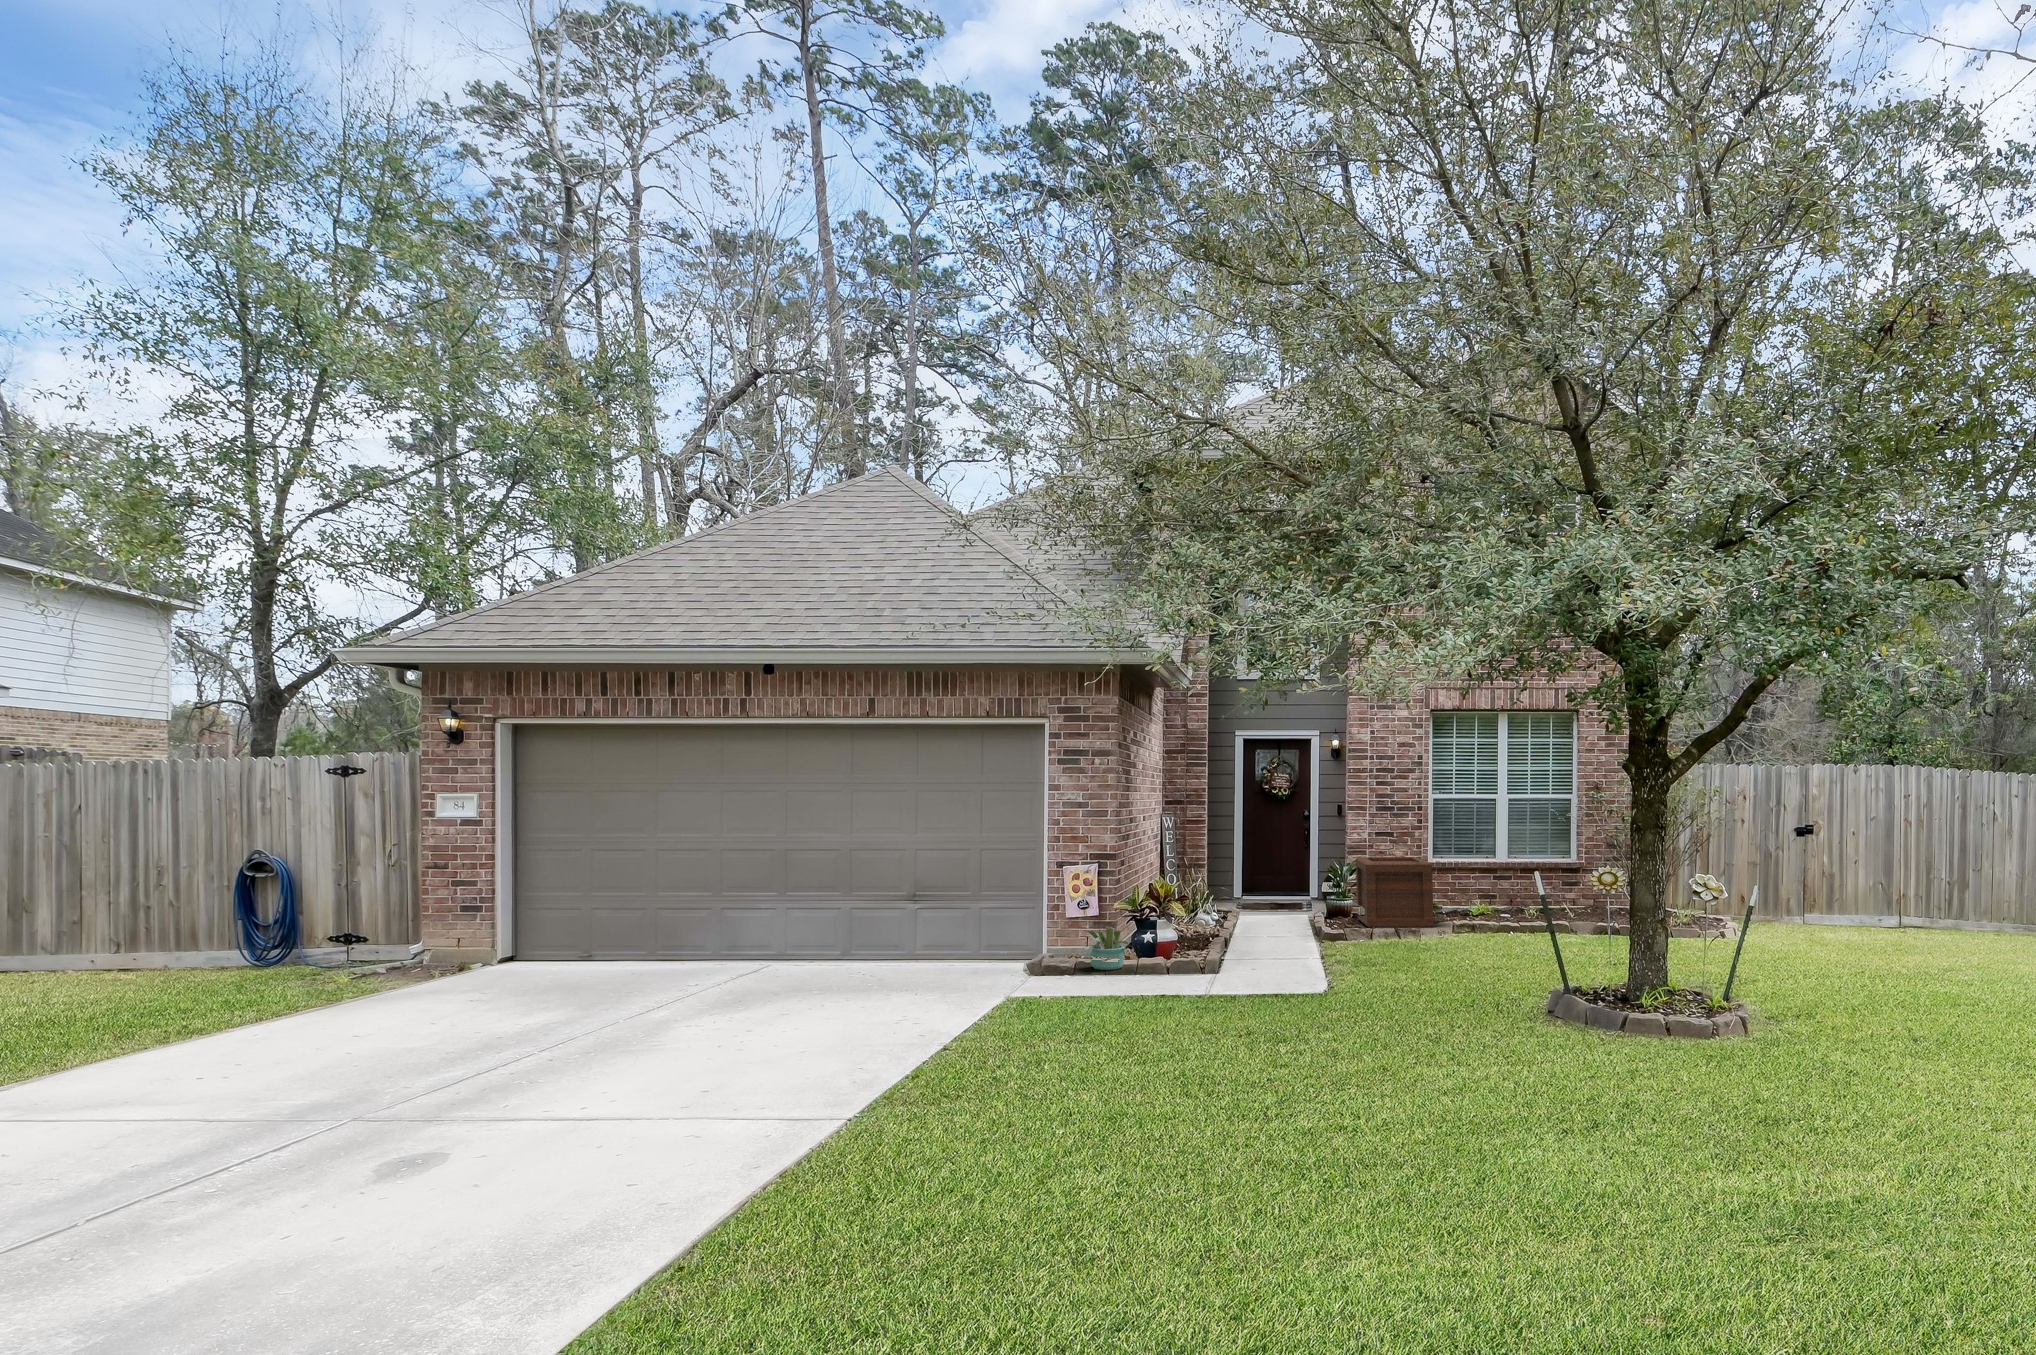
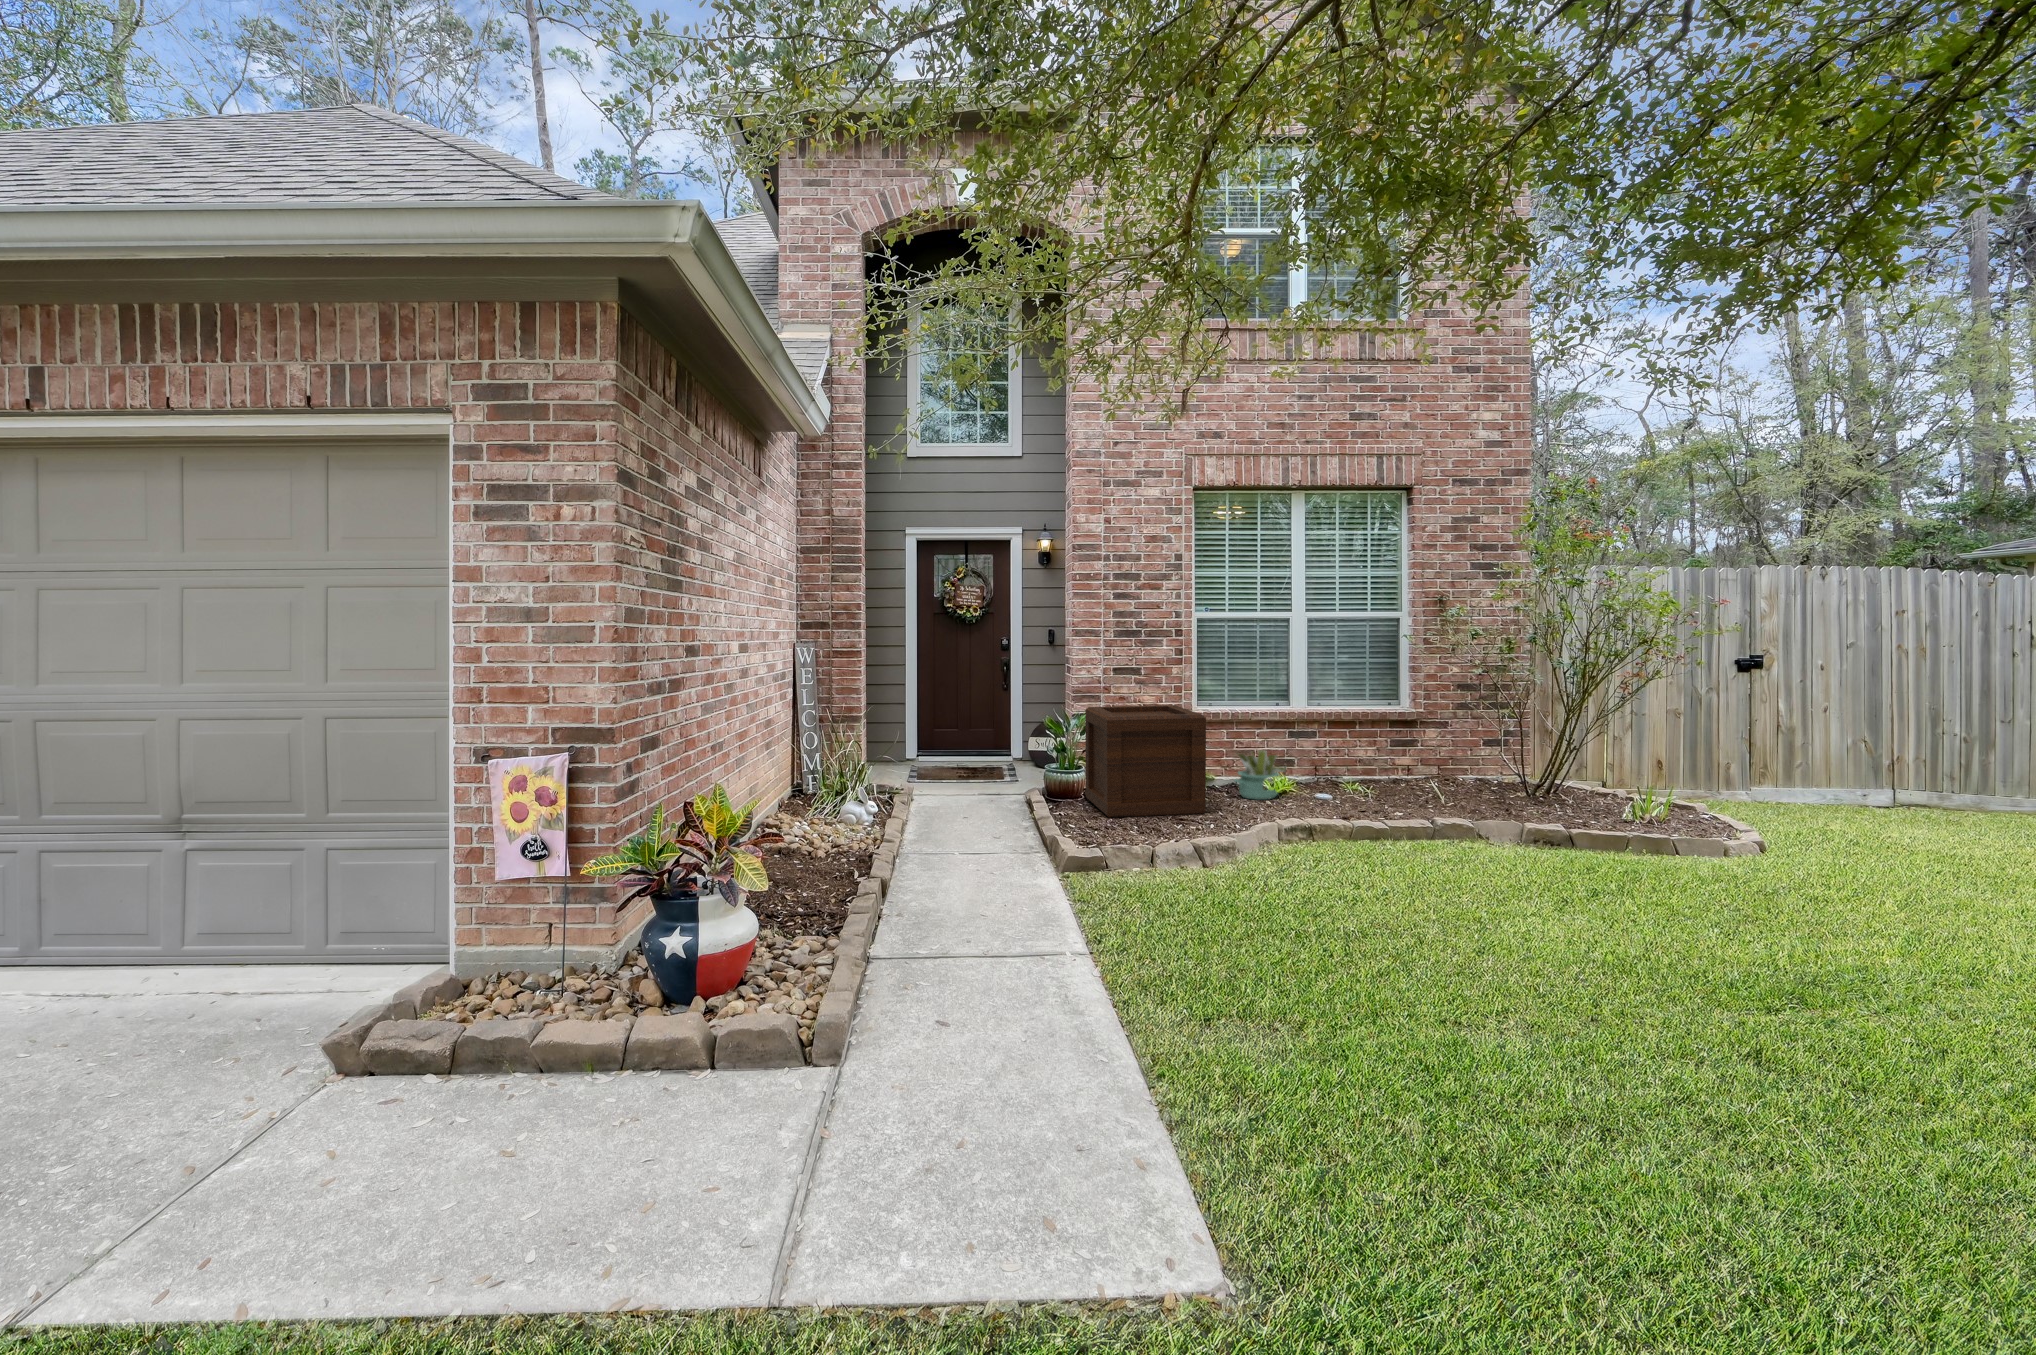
decorative plant: present [1087,927,1129,970] -> present [1235,750,1286,800]

